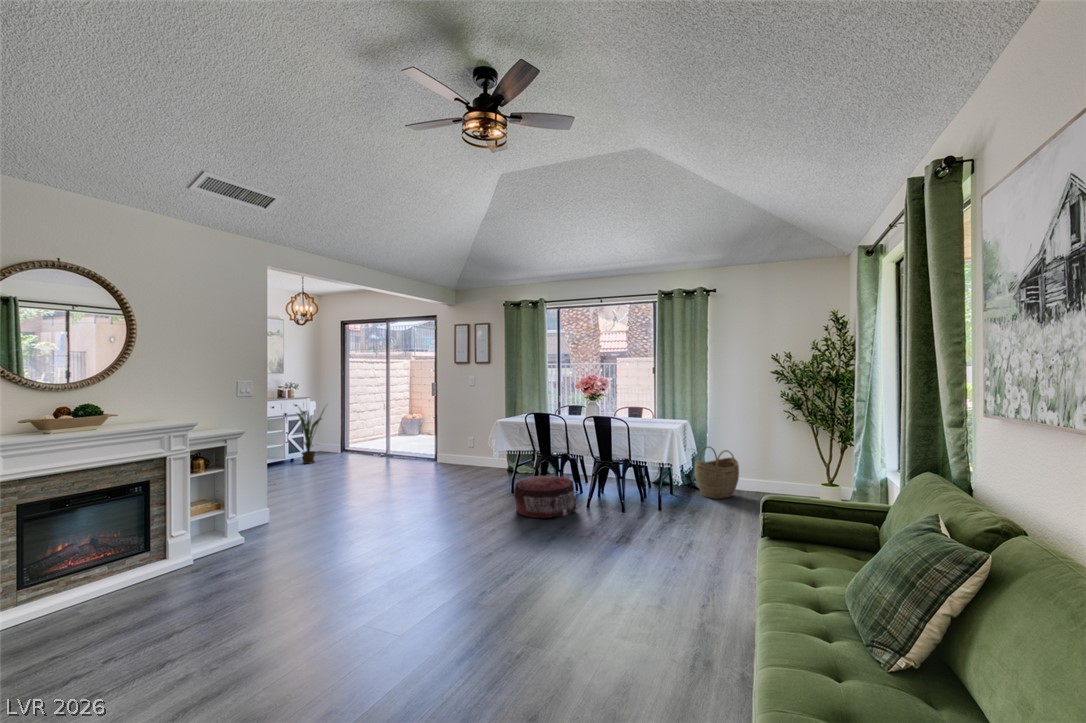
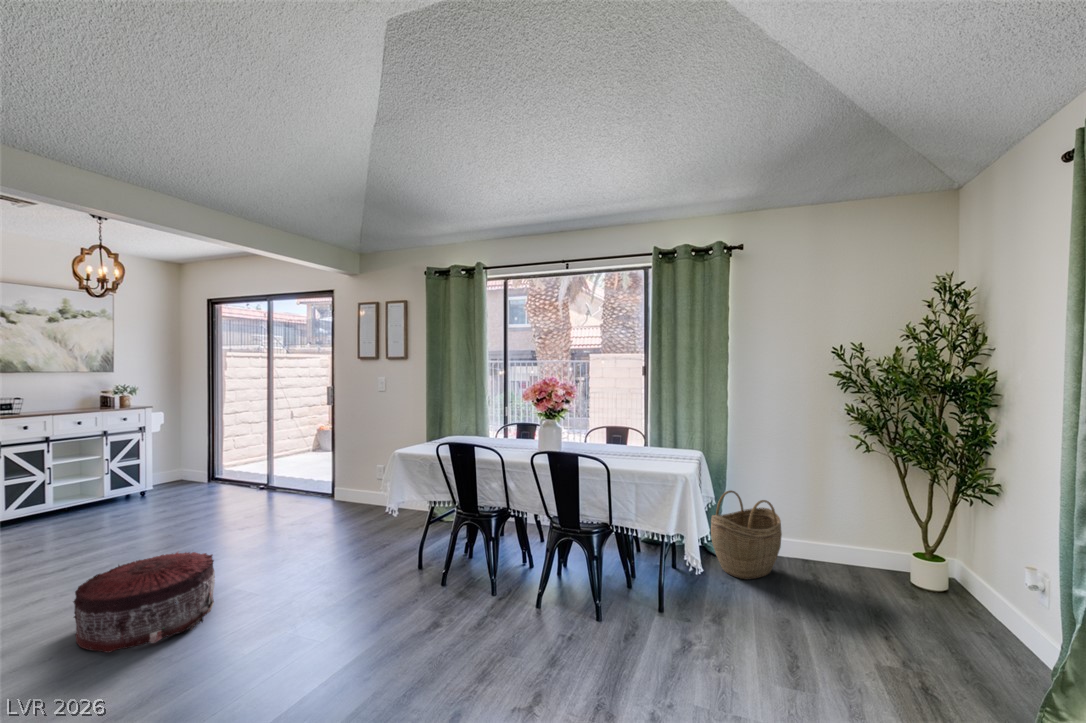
house plant: present [298,409,324,464] -> none [110,415,175,505]
pouf: present [514,476,576,518] -> present [73,552,215,653]

